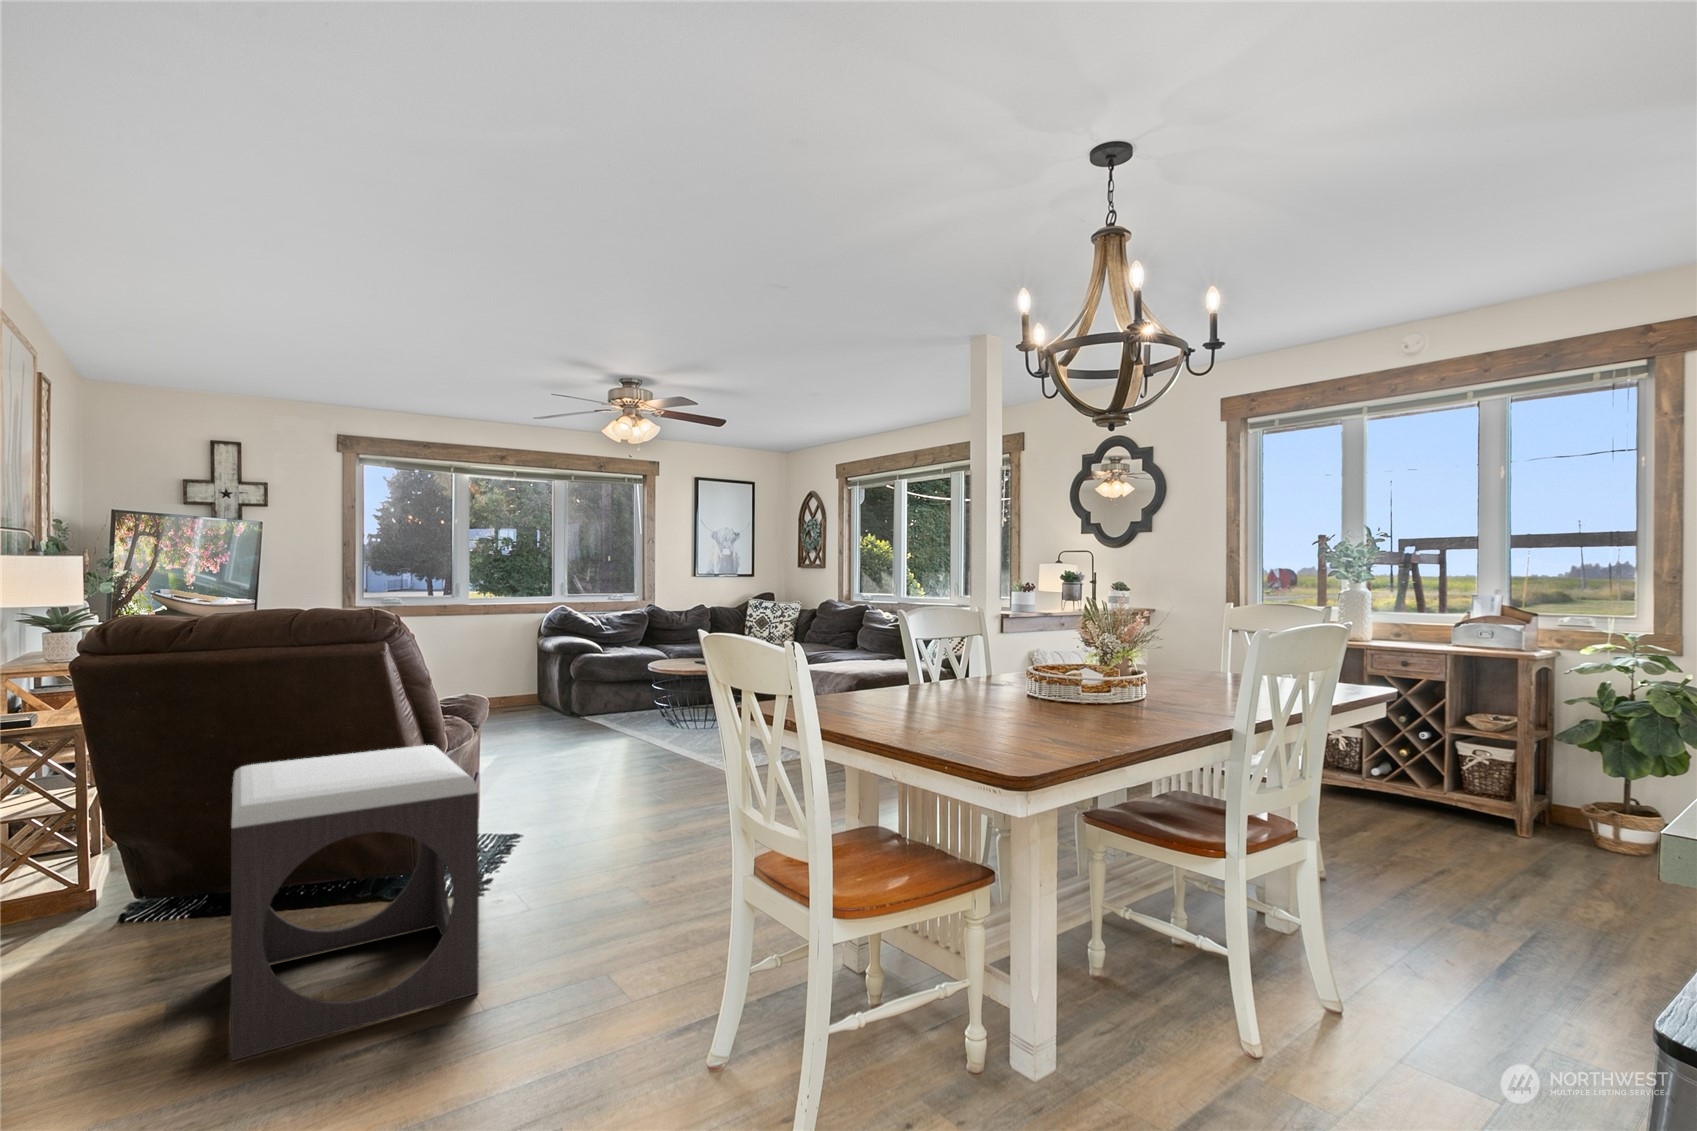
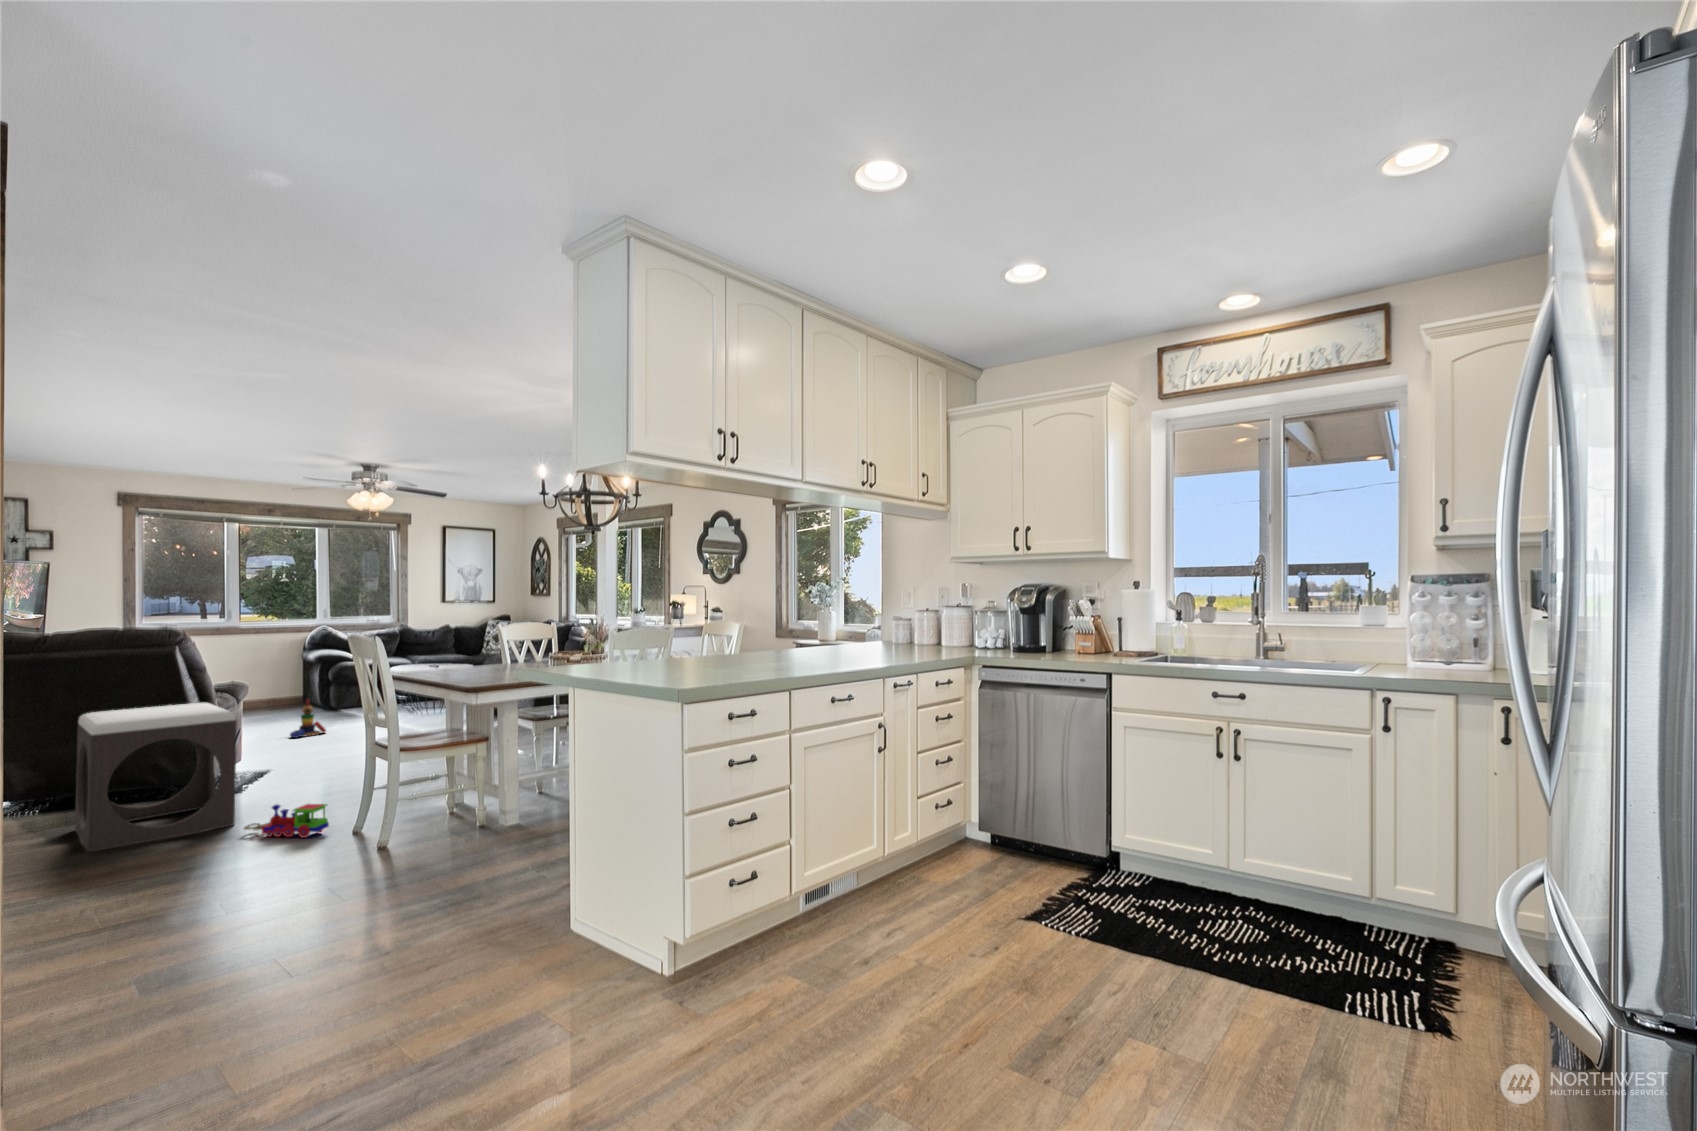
stacking toy: none [537,710,581,767] -> present [290,699,326,738]
toy train: none [495,980,651,1066] -> present [244,804,329,838]

